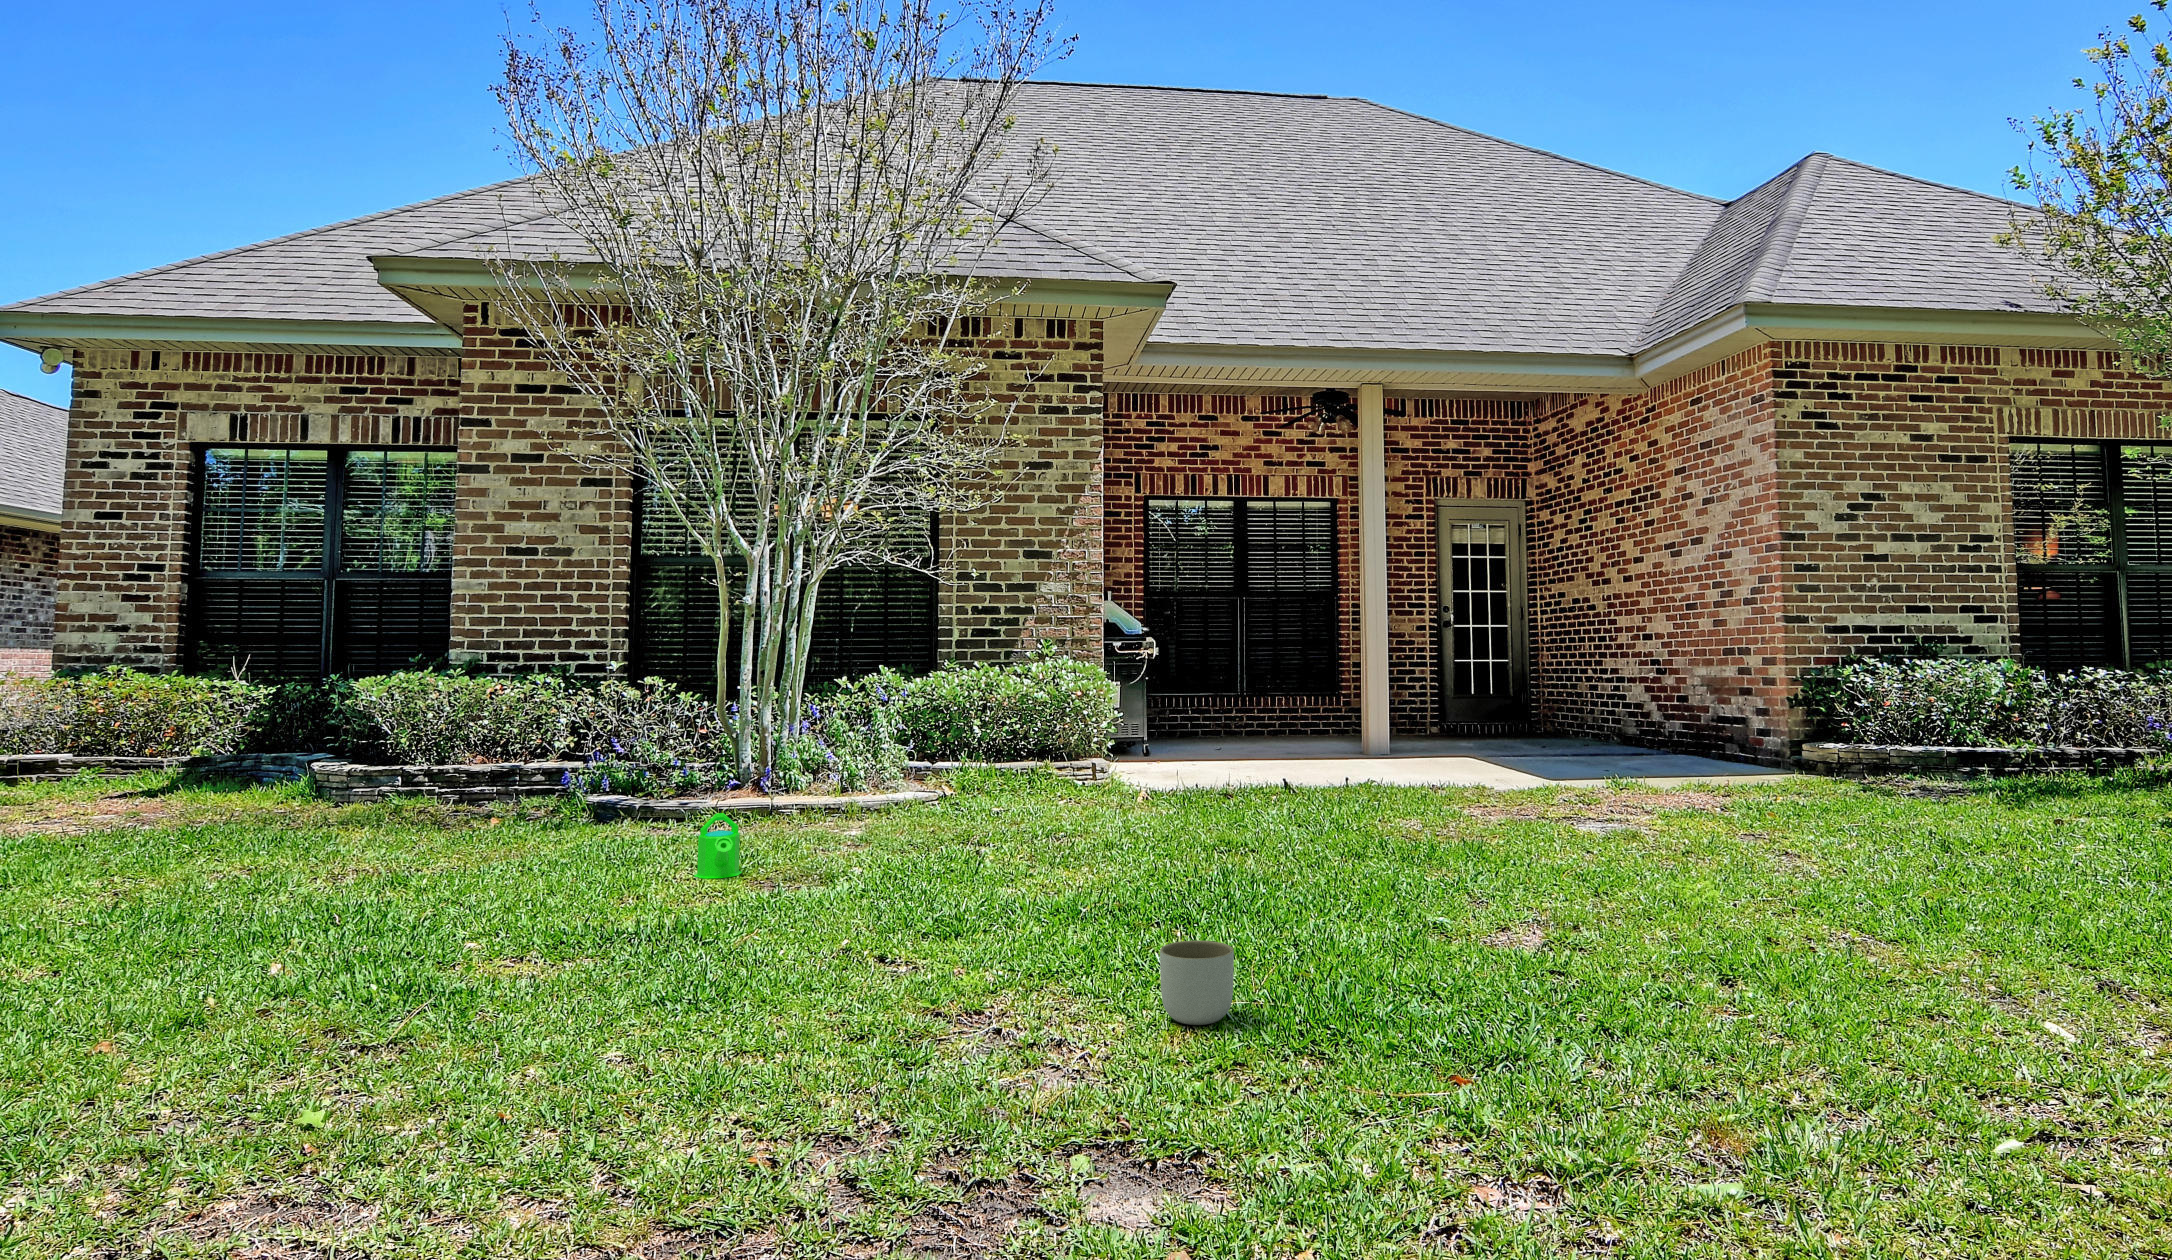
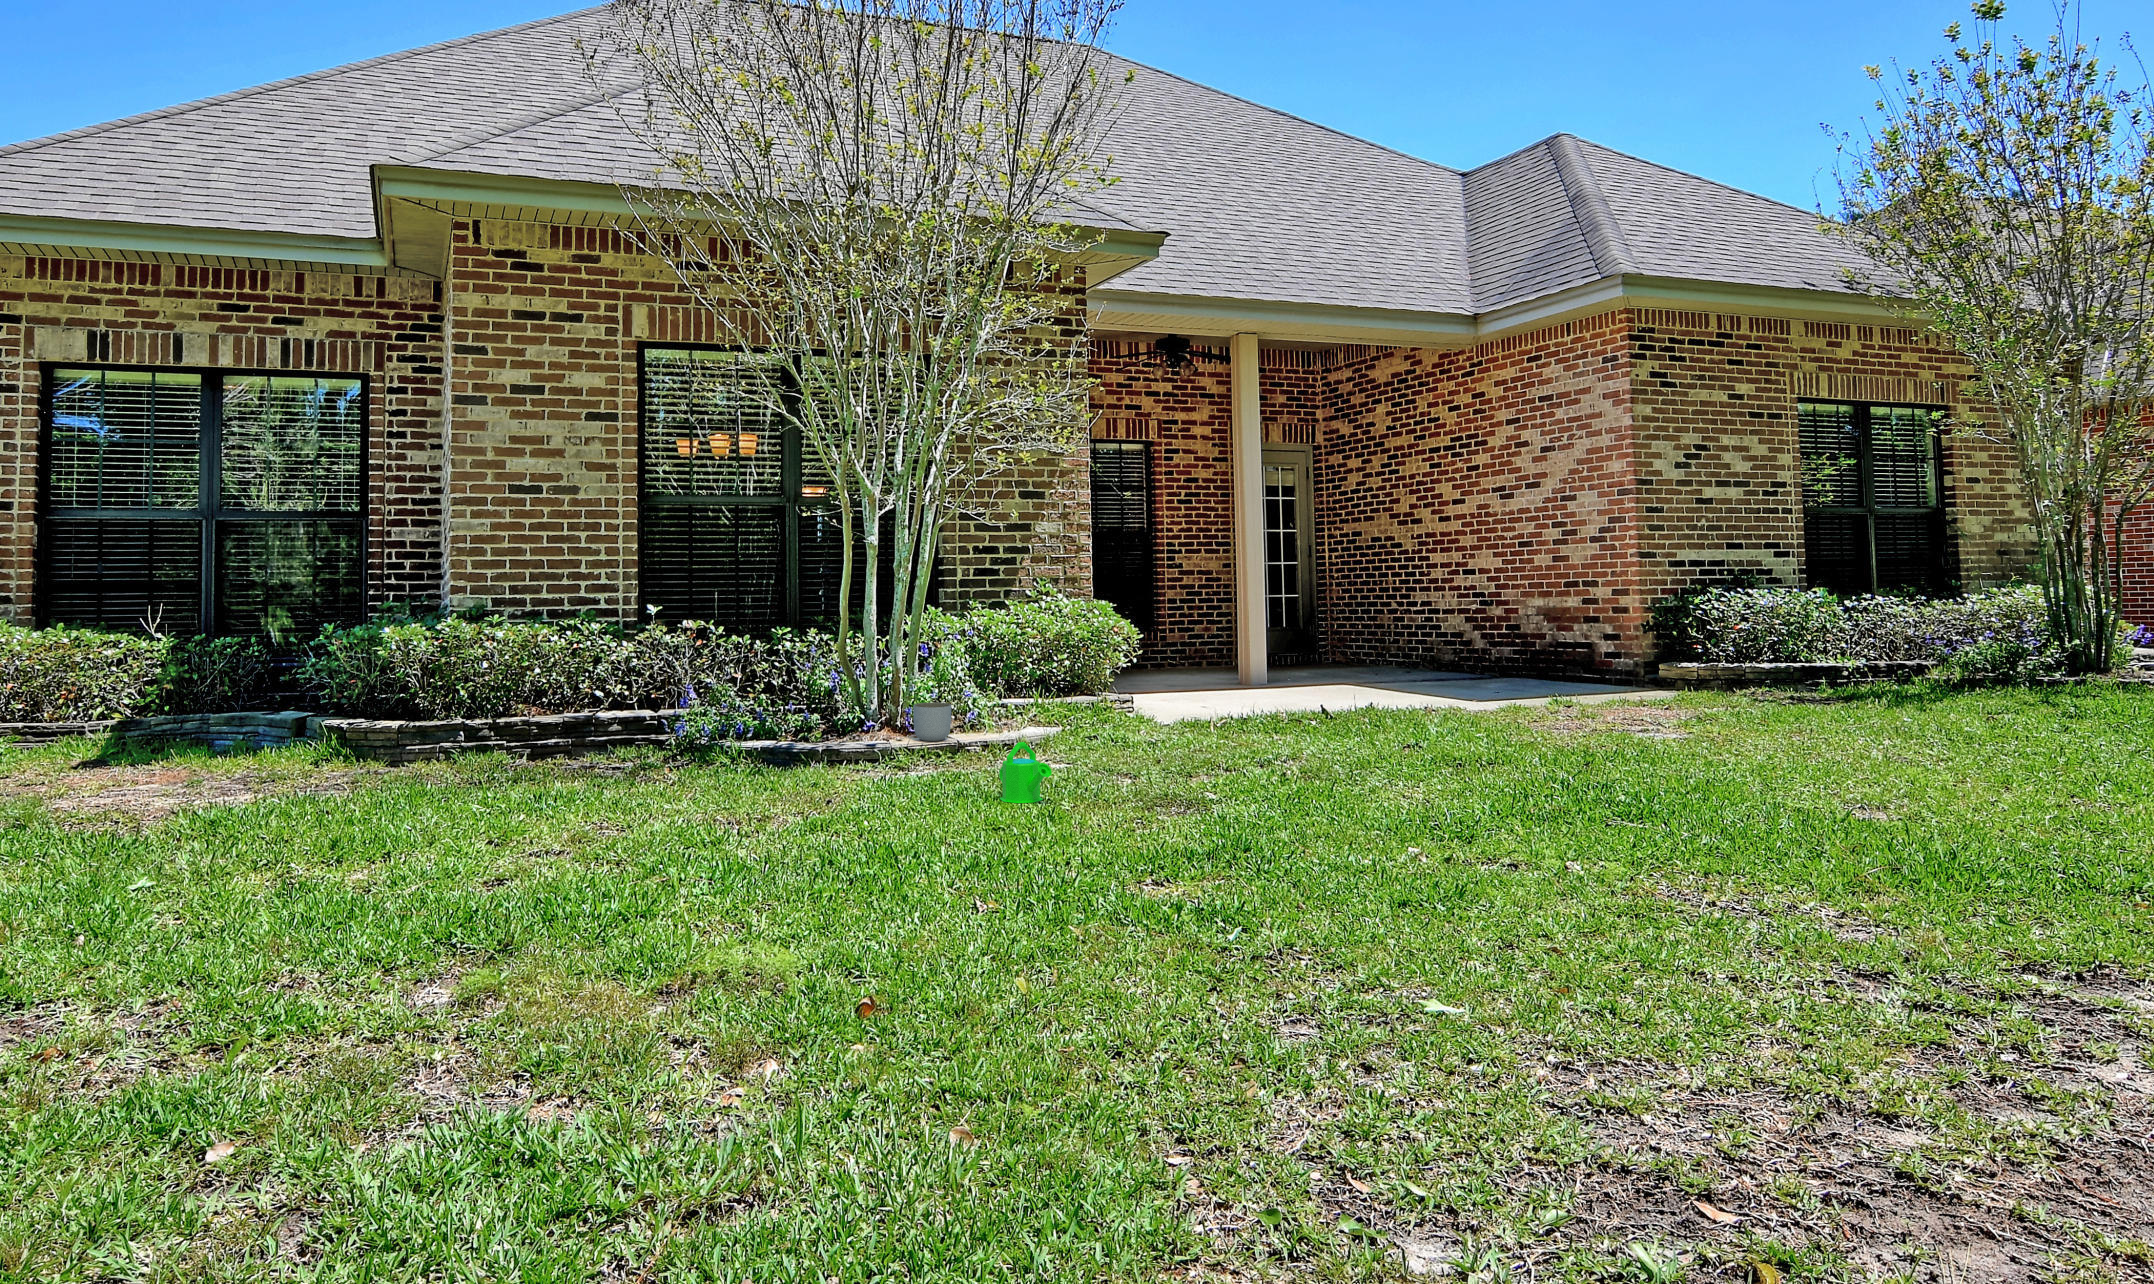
planter: present [1160,940,1234,1025] -> present [913,702,951,741]

